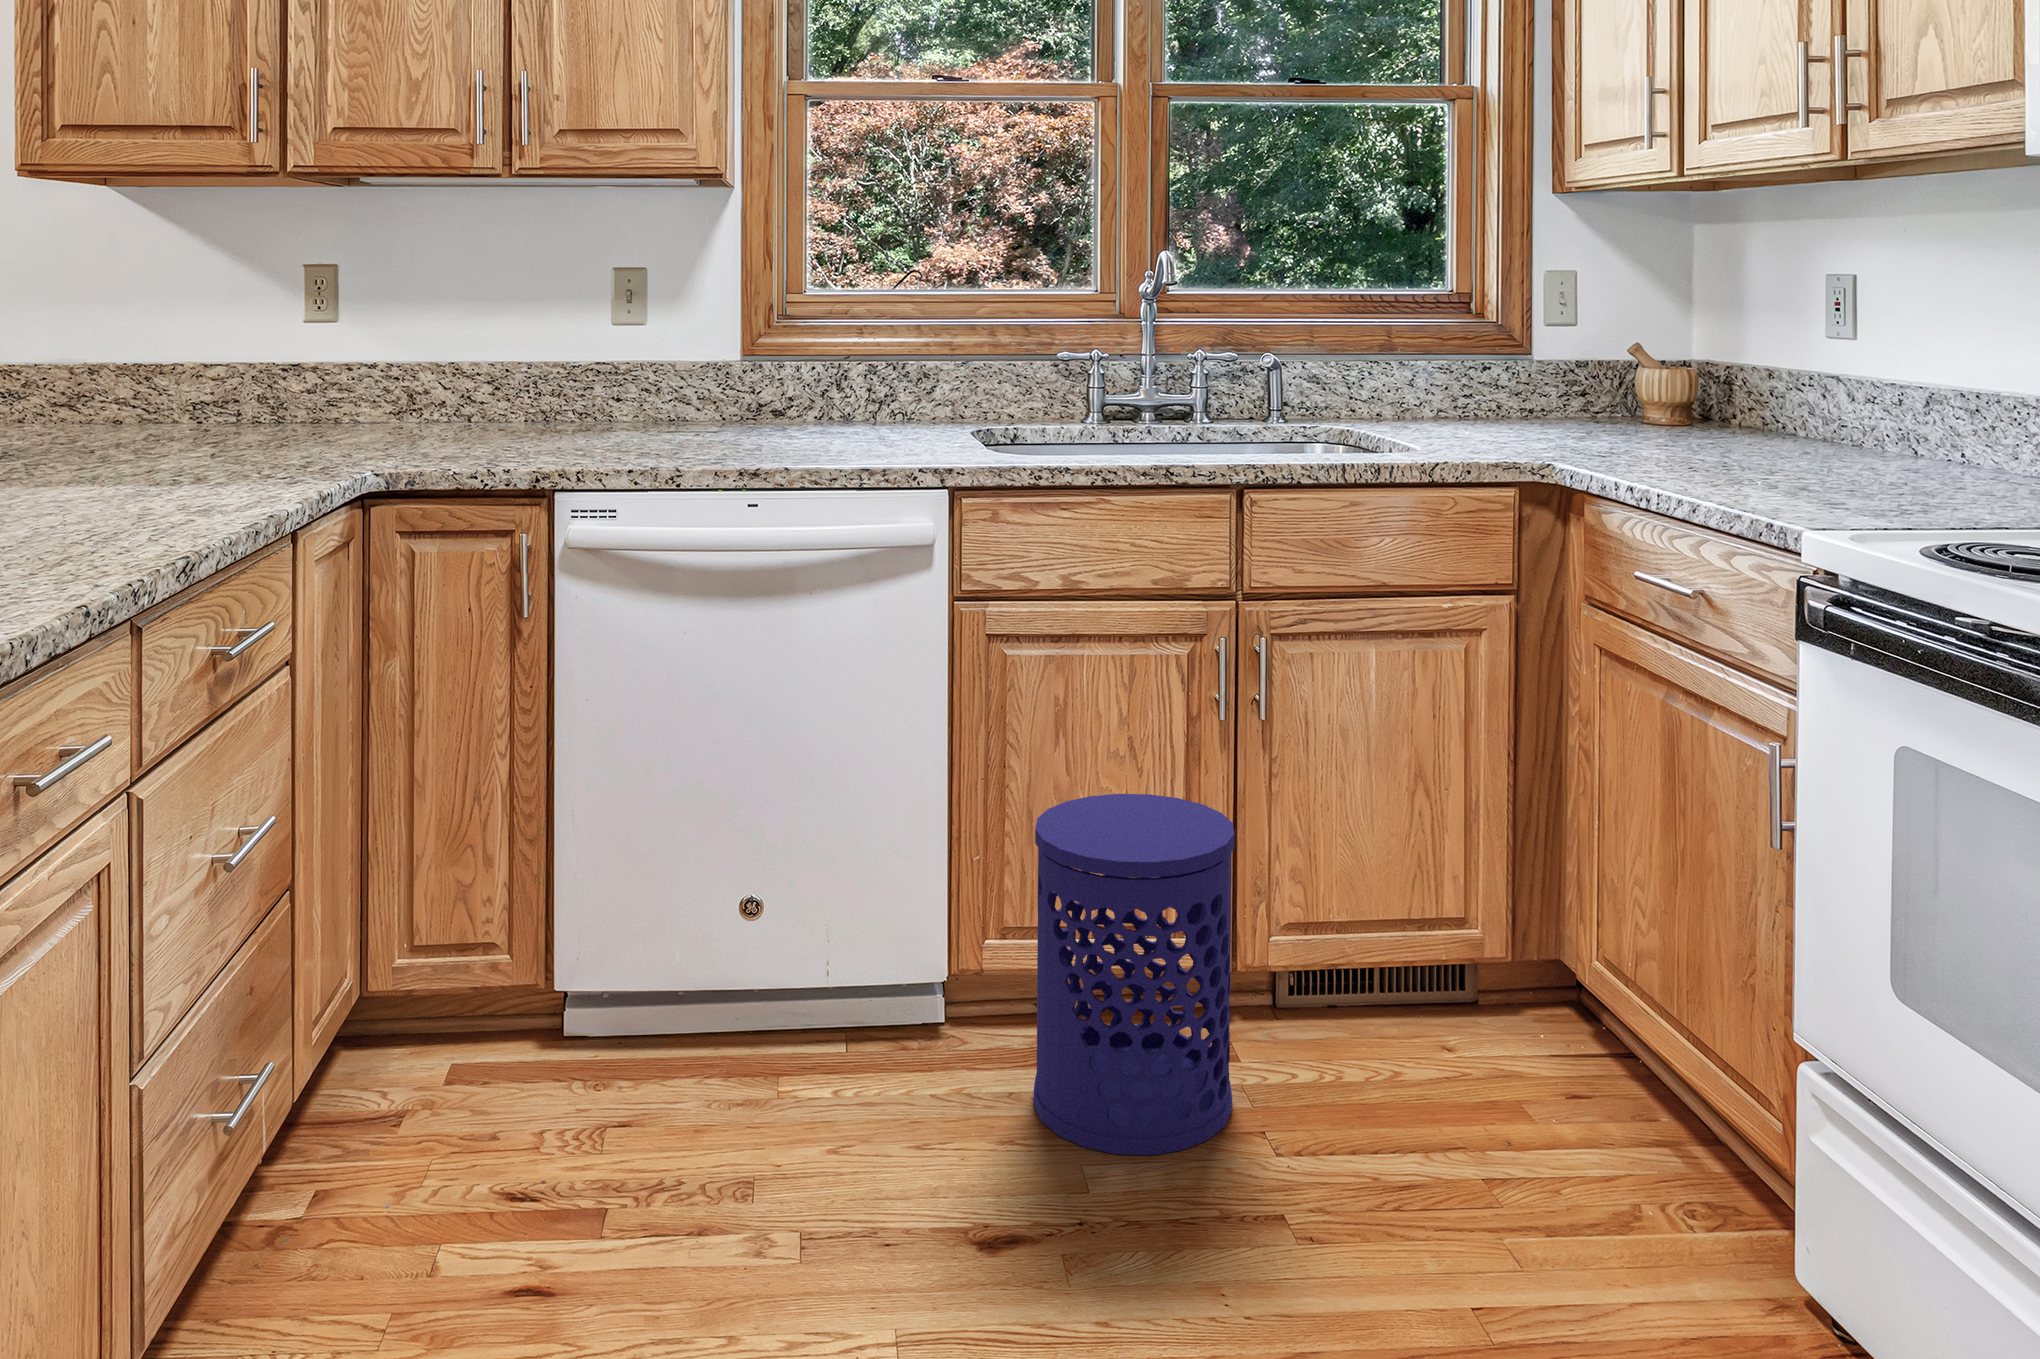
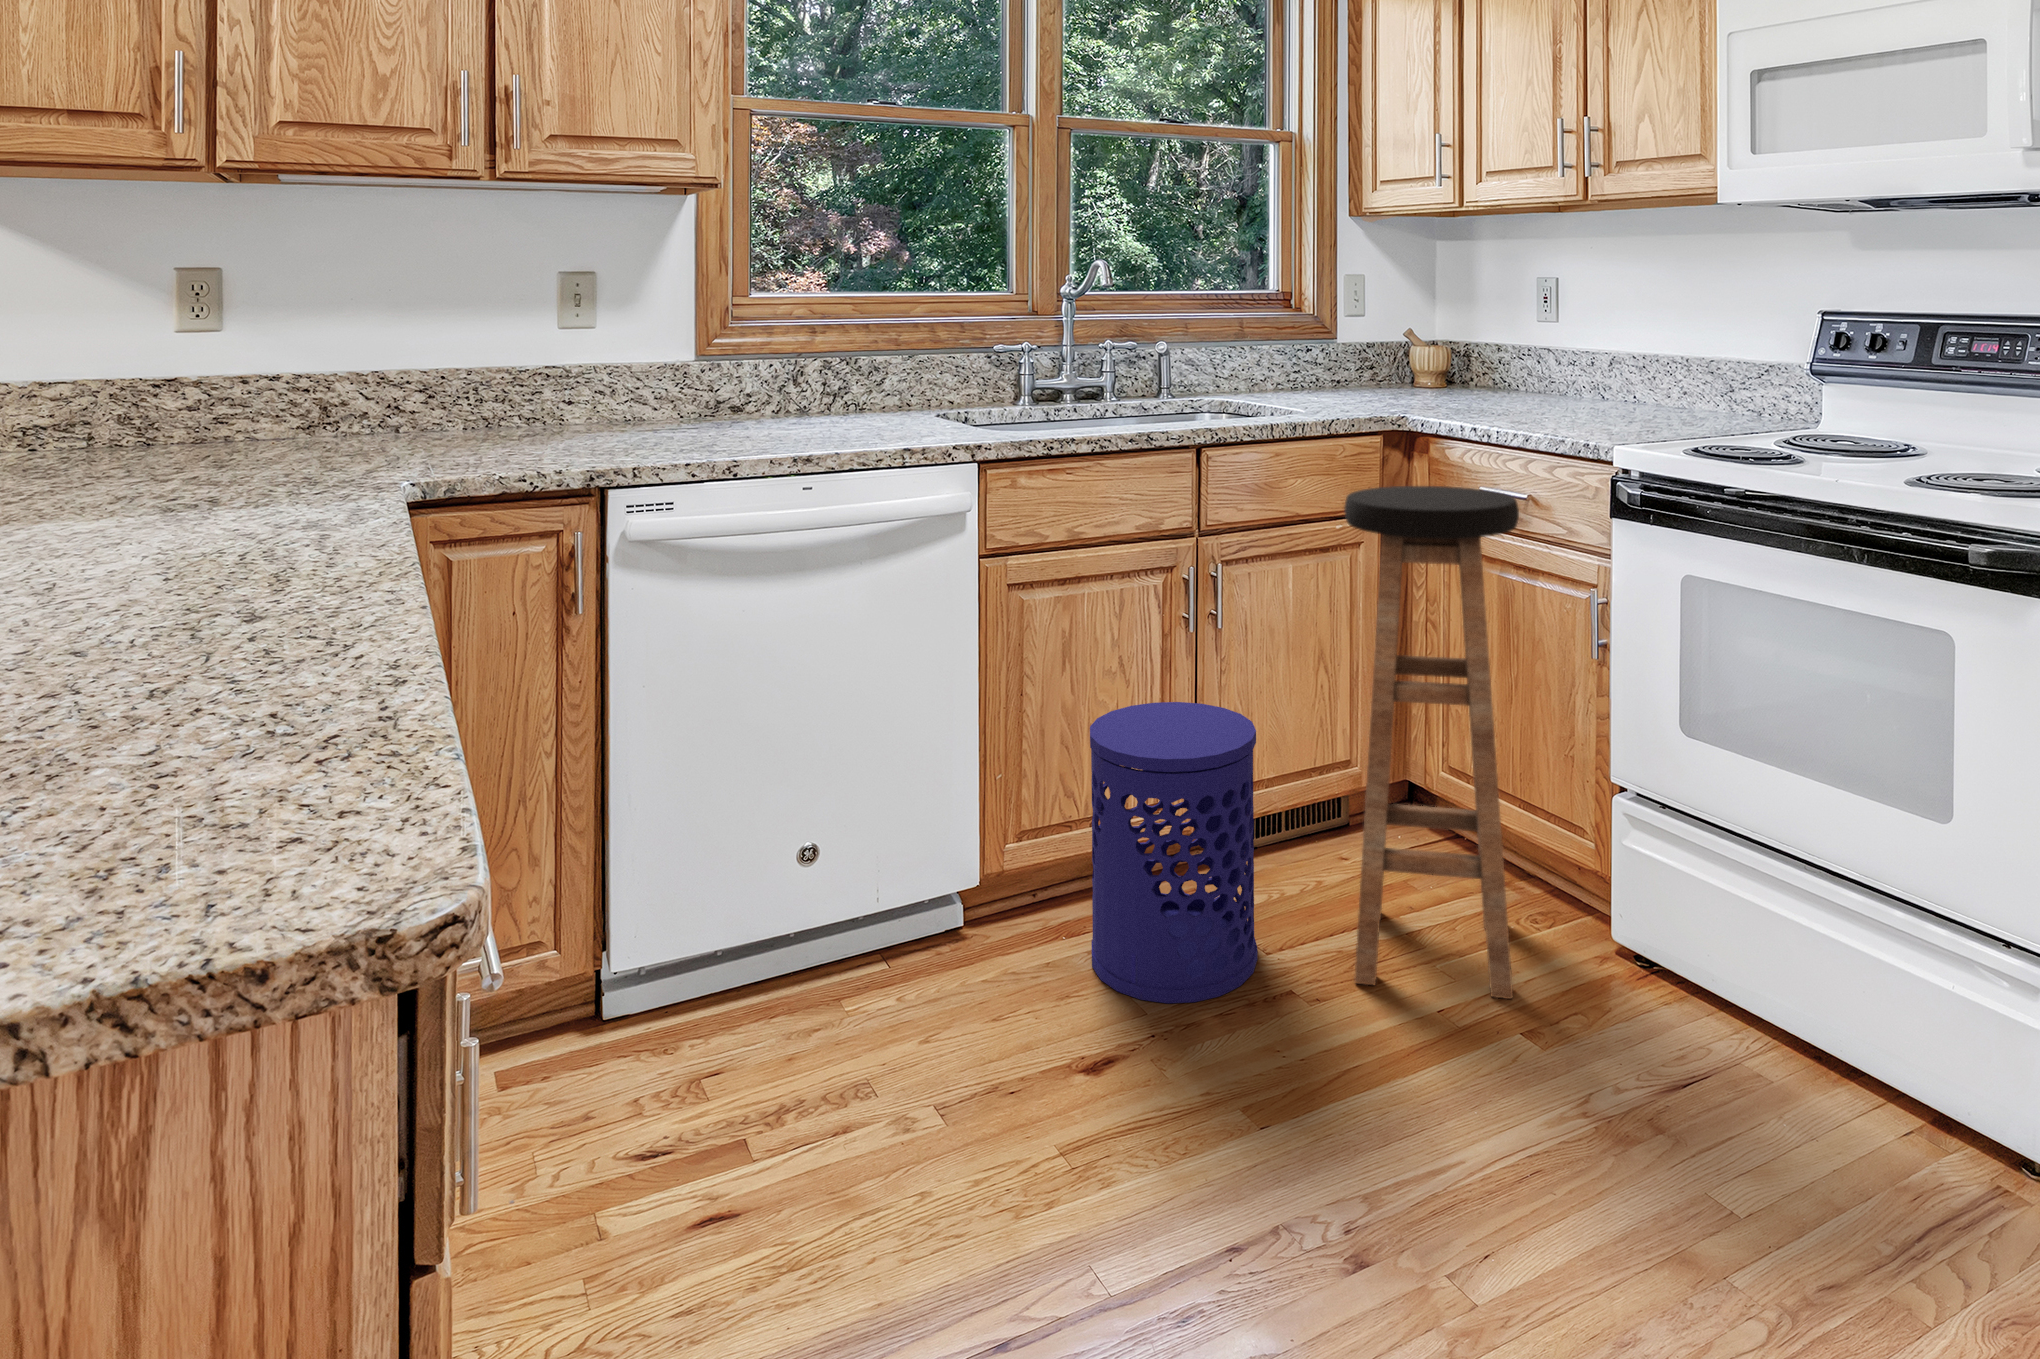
bar stool: none [1316,555,1575,1253] -> present [1344,486,1519,999]

